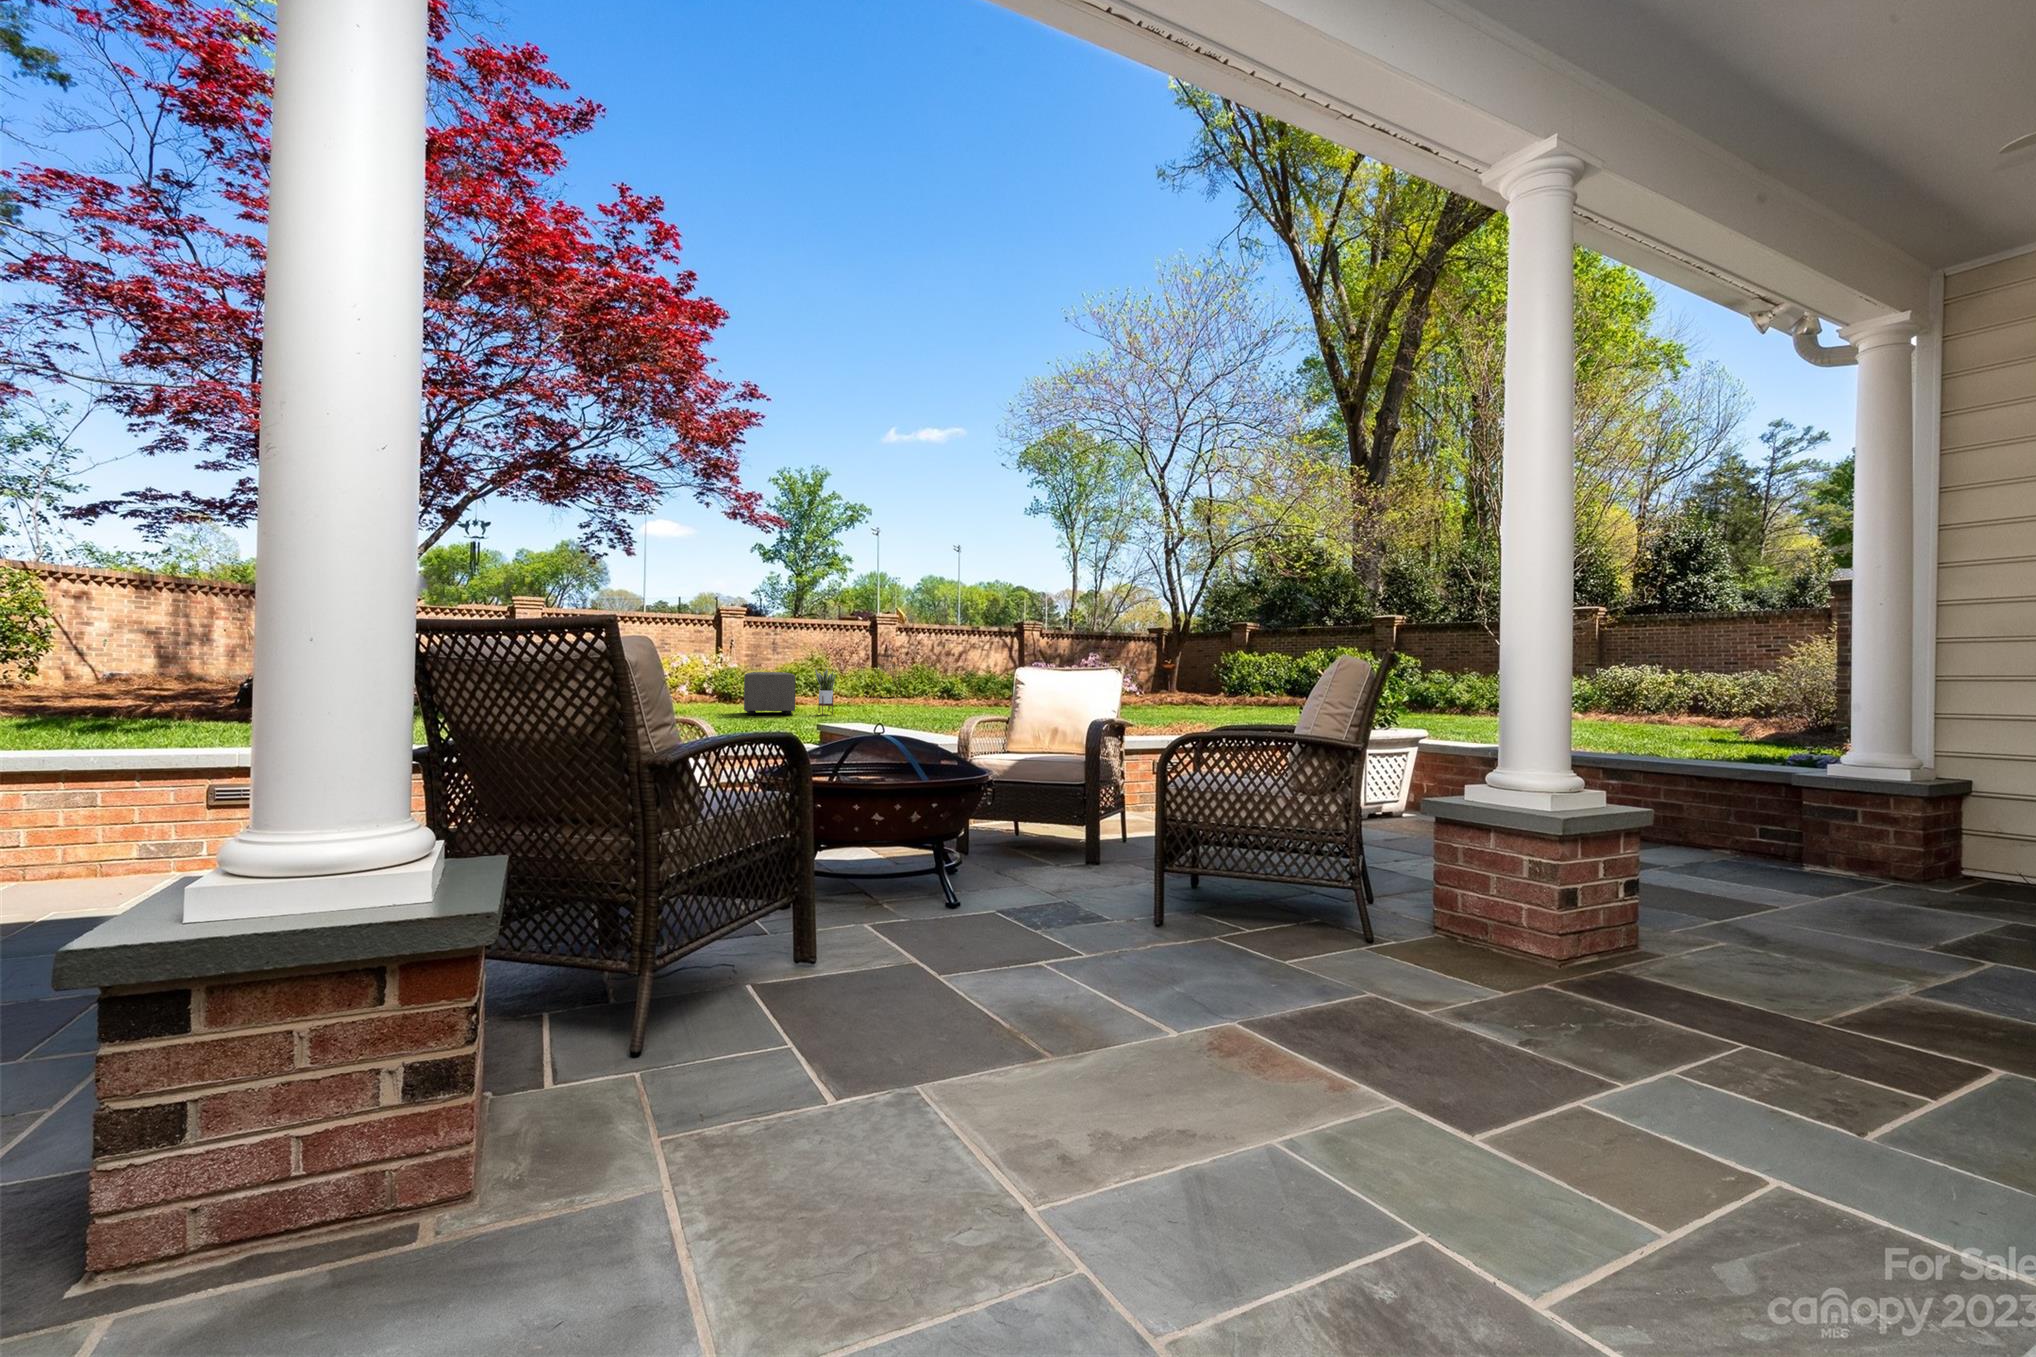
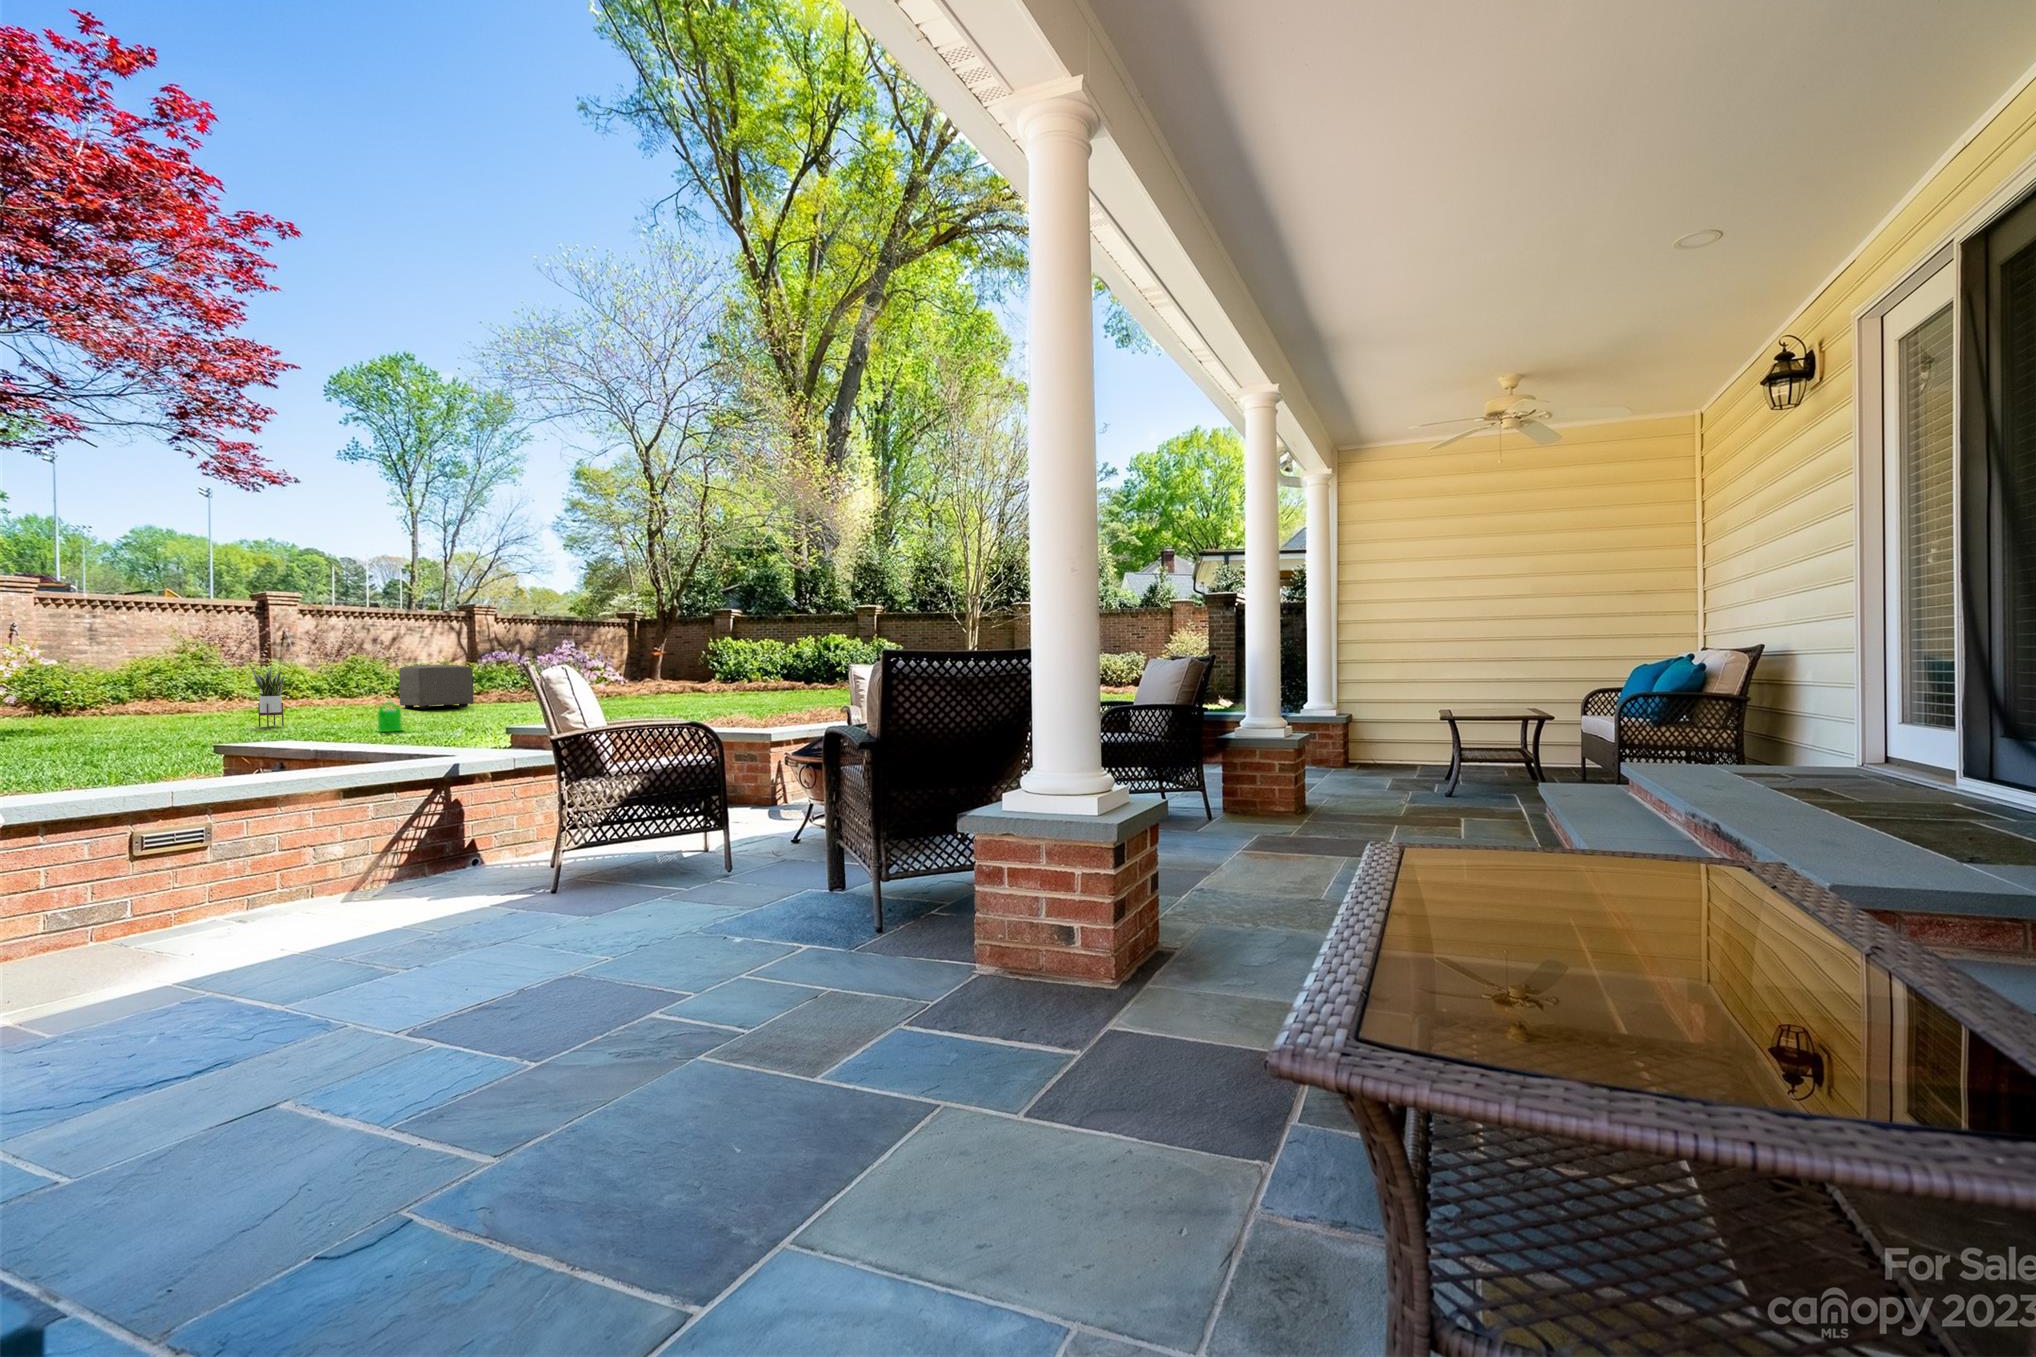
side table: present [873,655,900,687] -> none [289,646,338,700]
ottoman: present [744,672,795,714] -> present [399,665,473,709]
watering can: none [879,697,899,722] -> present [378,701,402,732]

